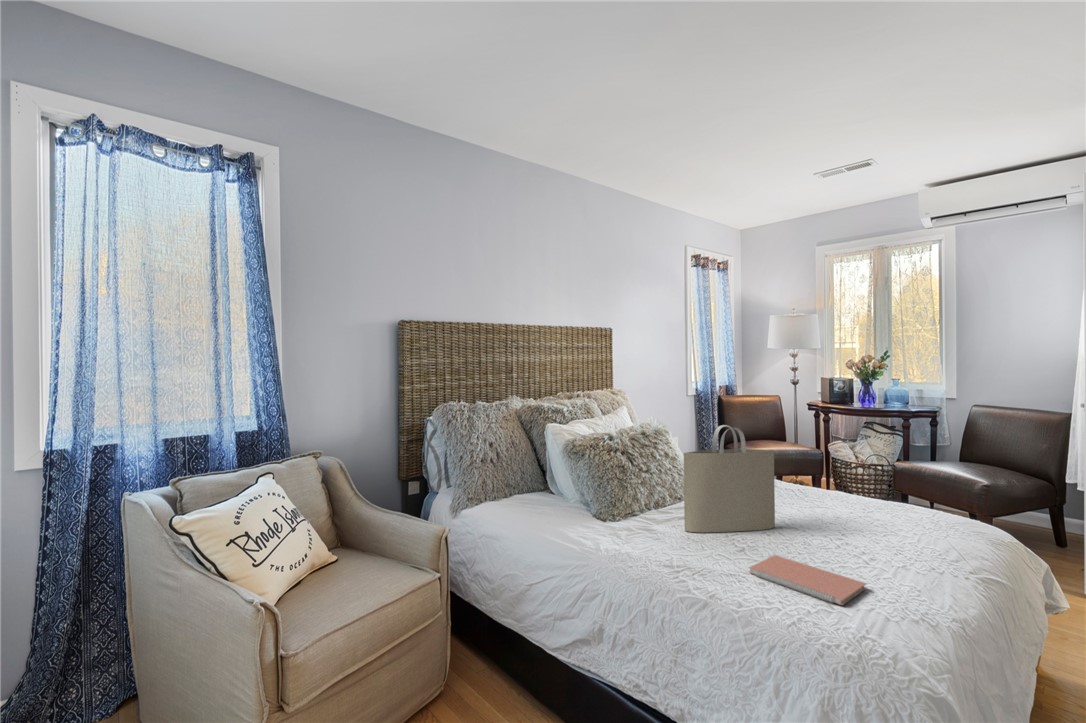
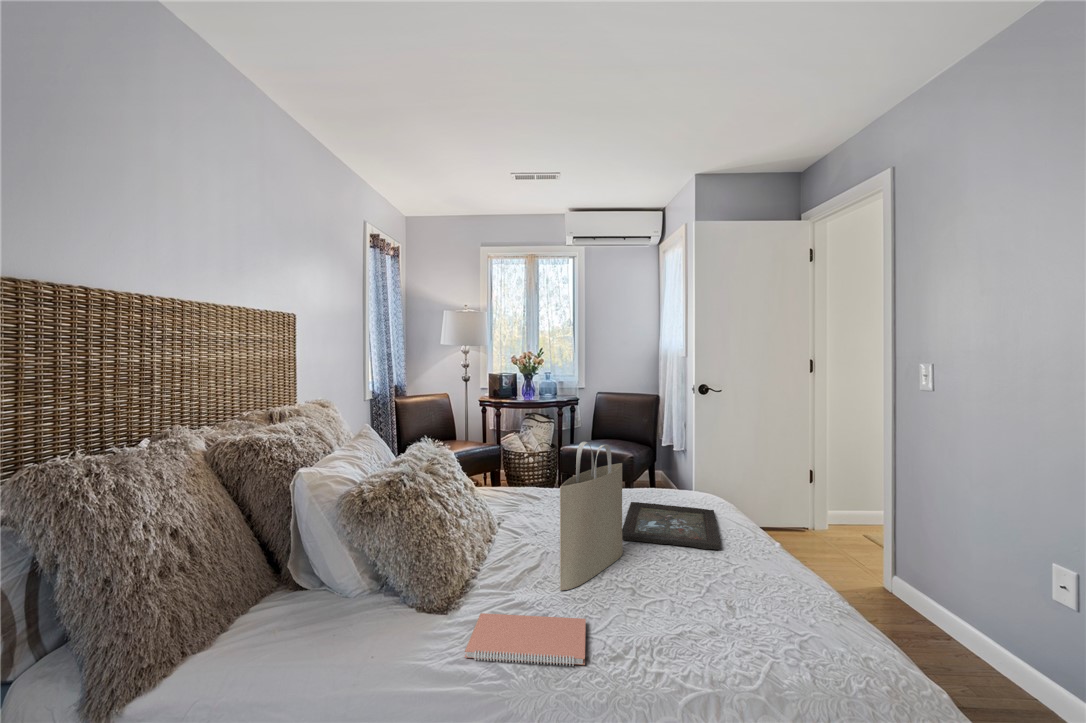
tray: none [785,503,935,549] -> present [622,502,721,550]
notebook: present [749,555,866,605] -> present [465,613,586,666]

